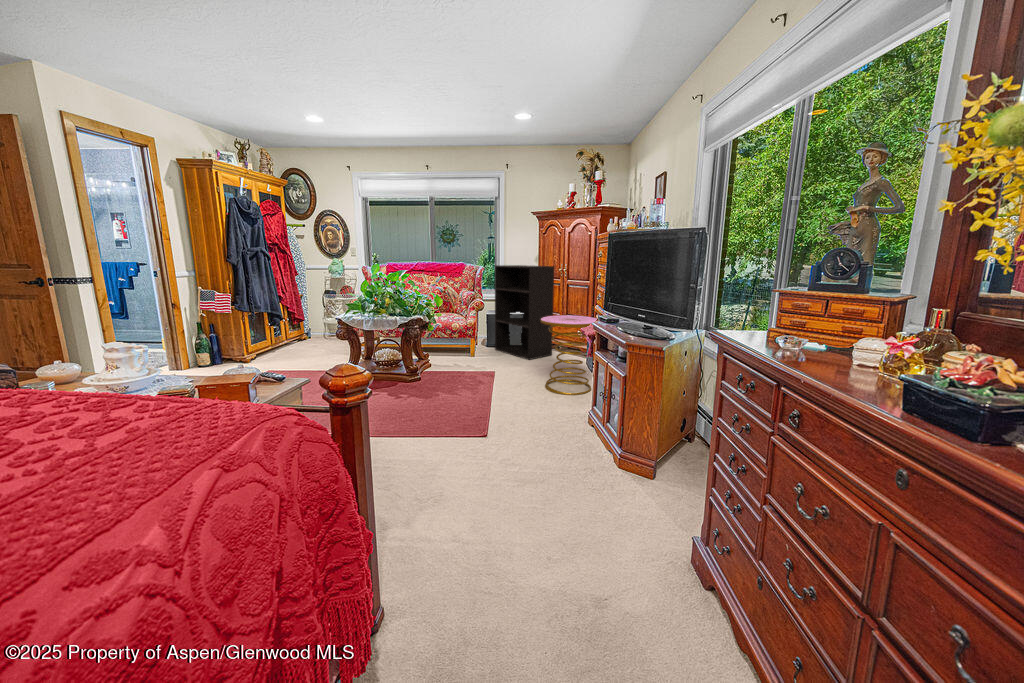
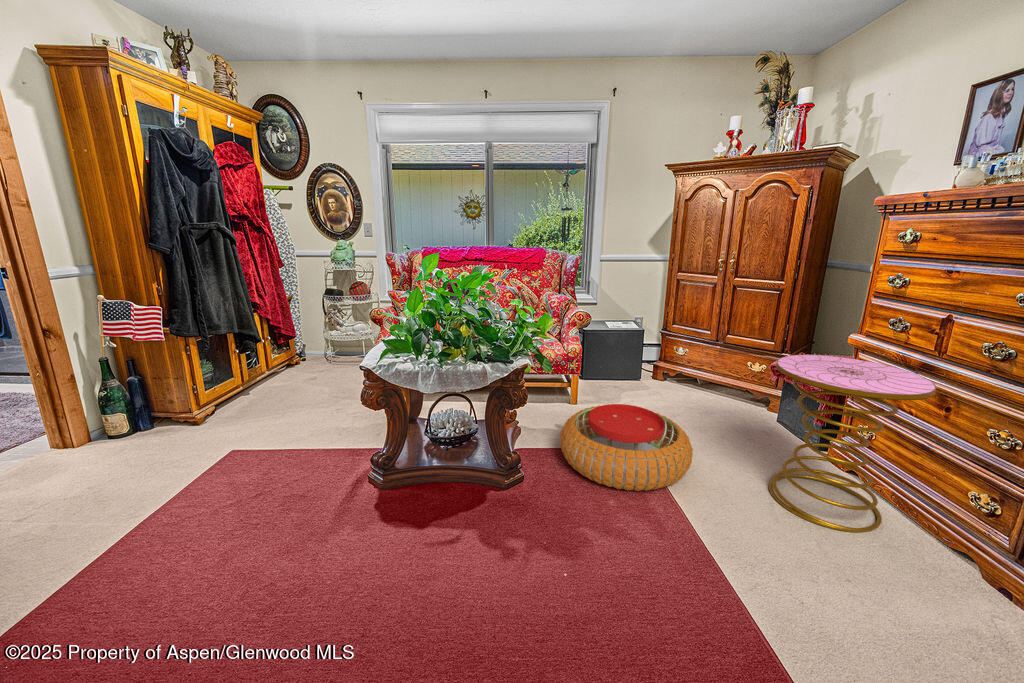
bookshelf: present [495,265,554,360] -> none [598,251,717,412]
pouf: none [446,347,514,384] -> present [560,404,693,491]

